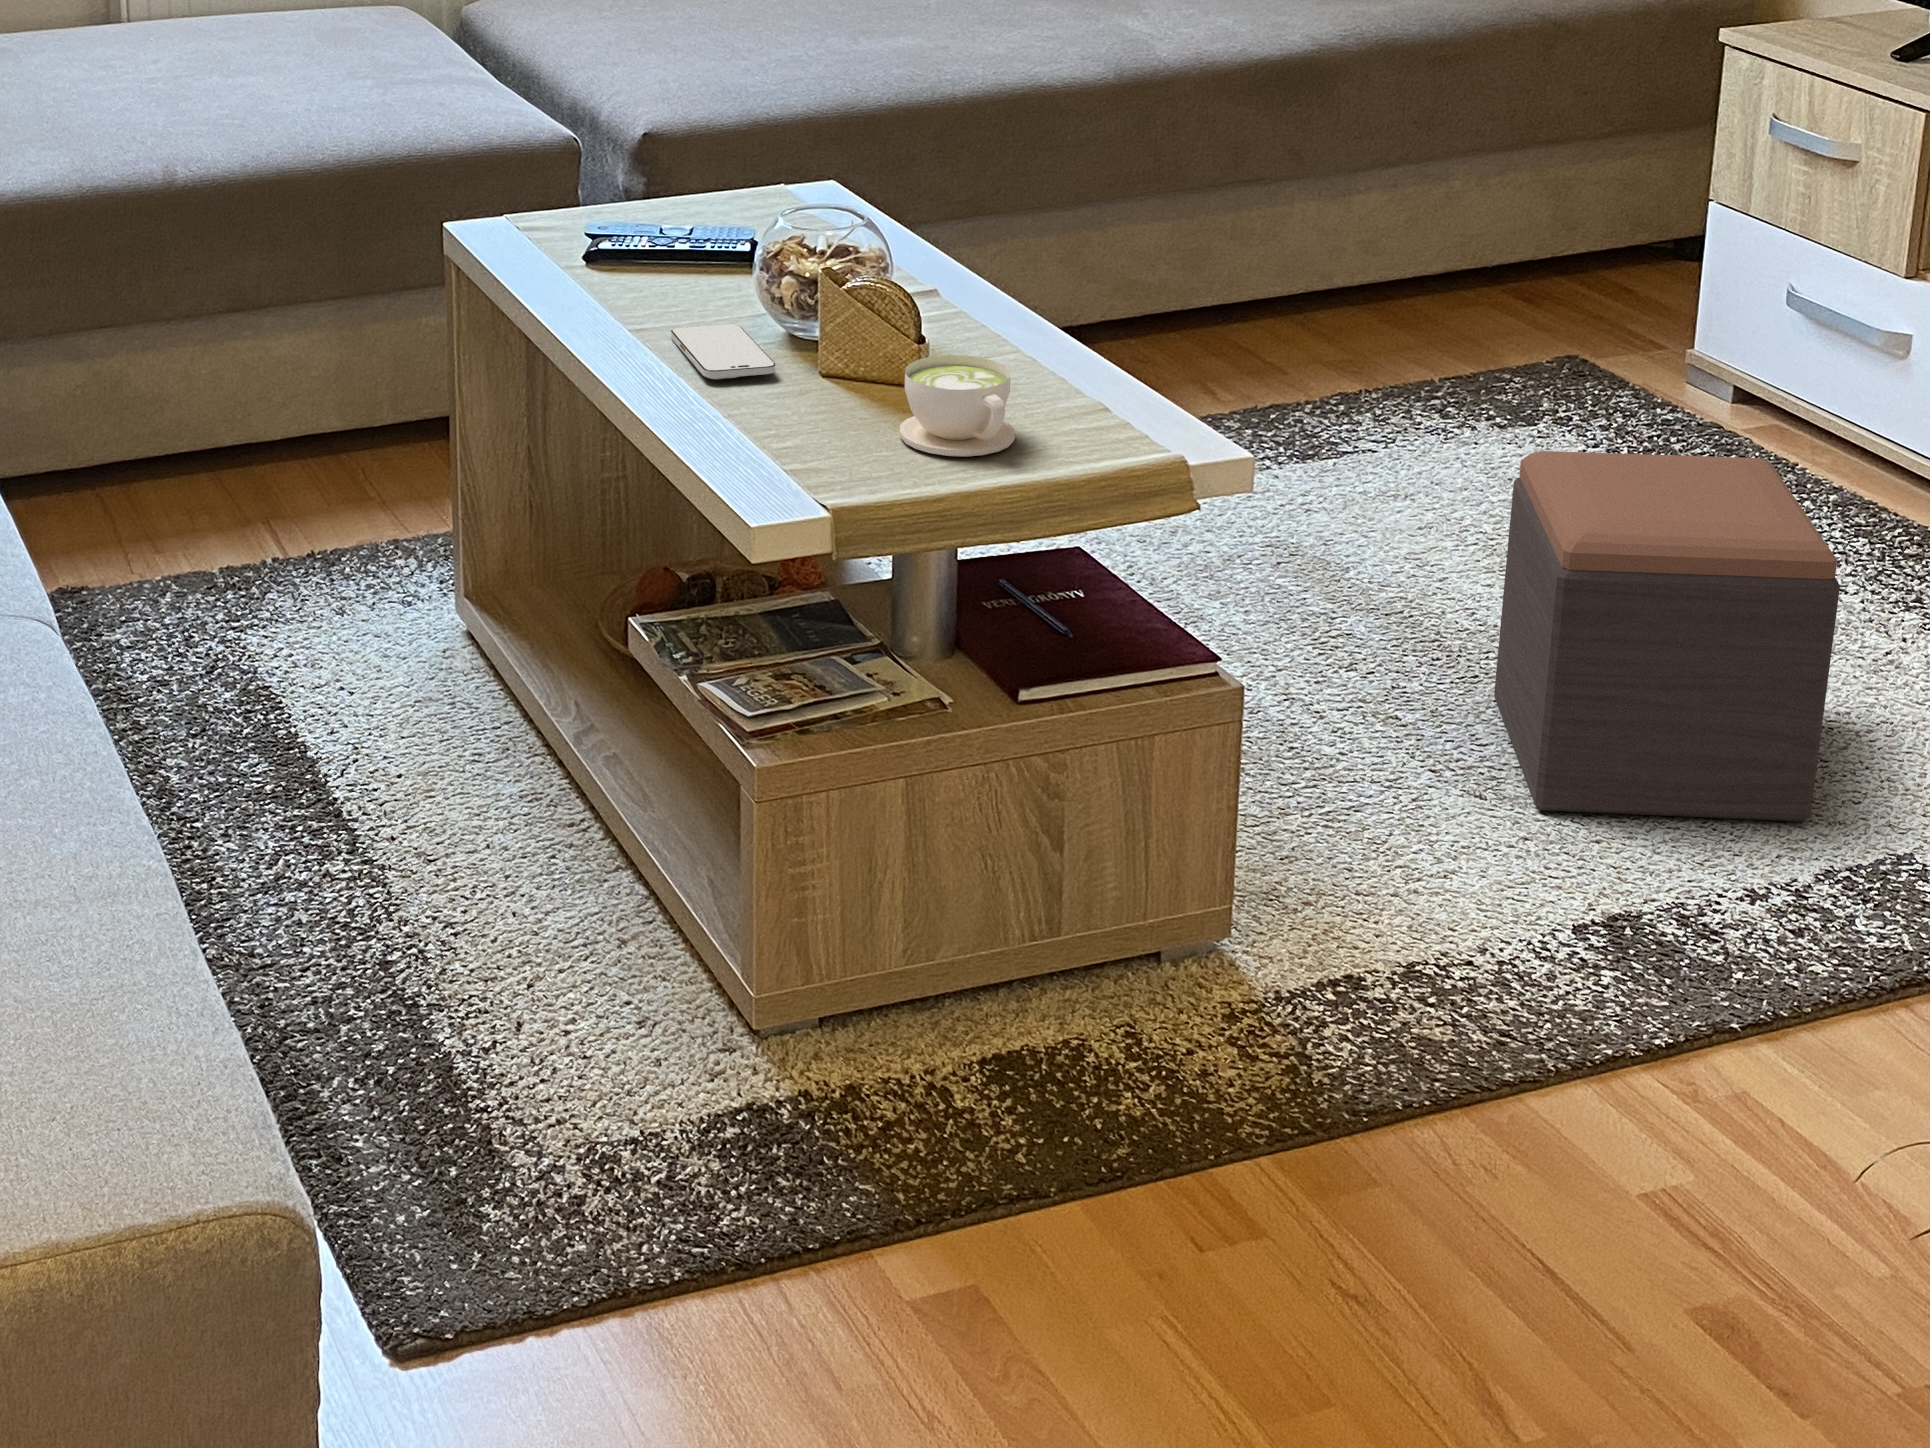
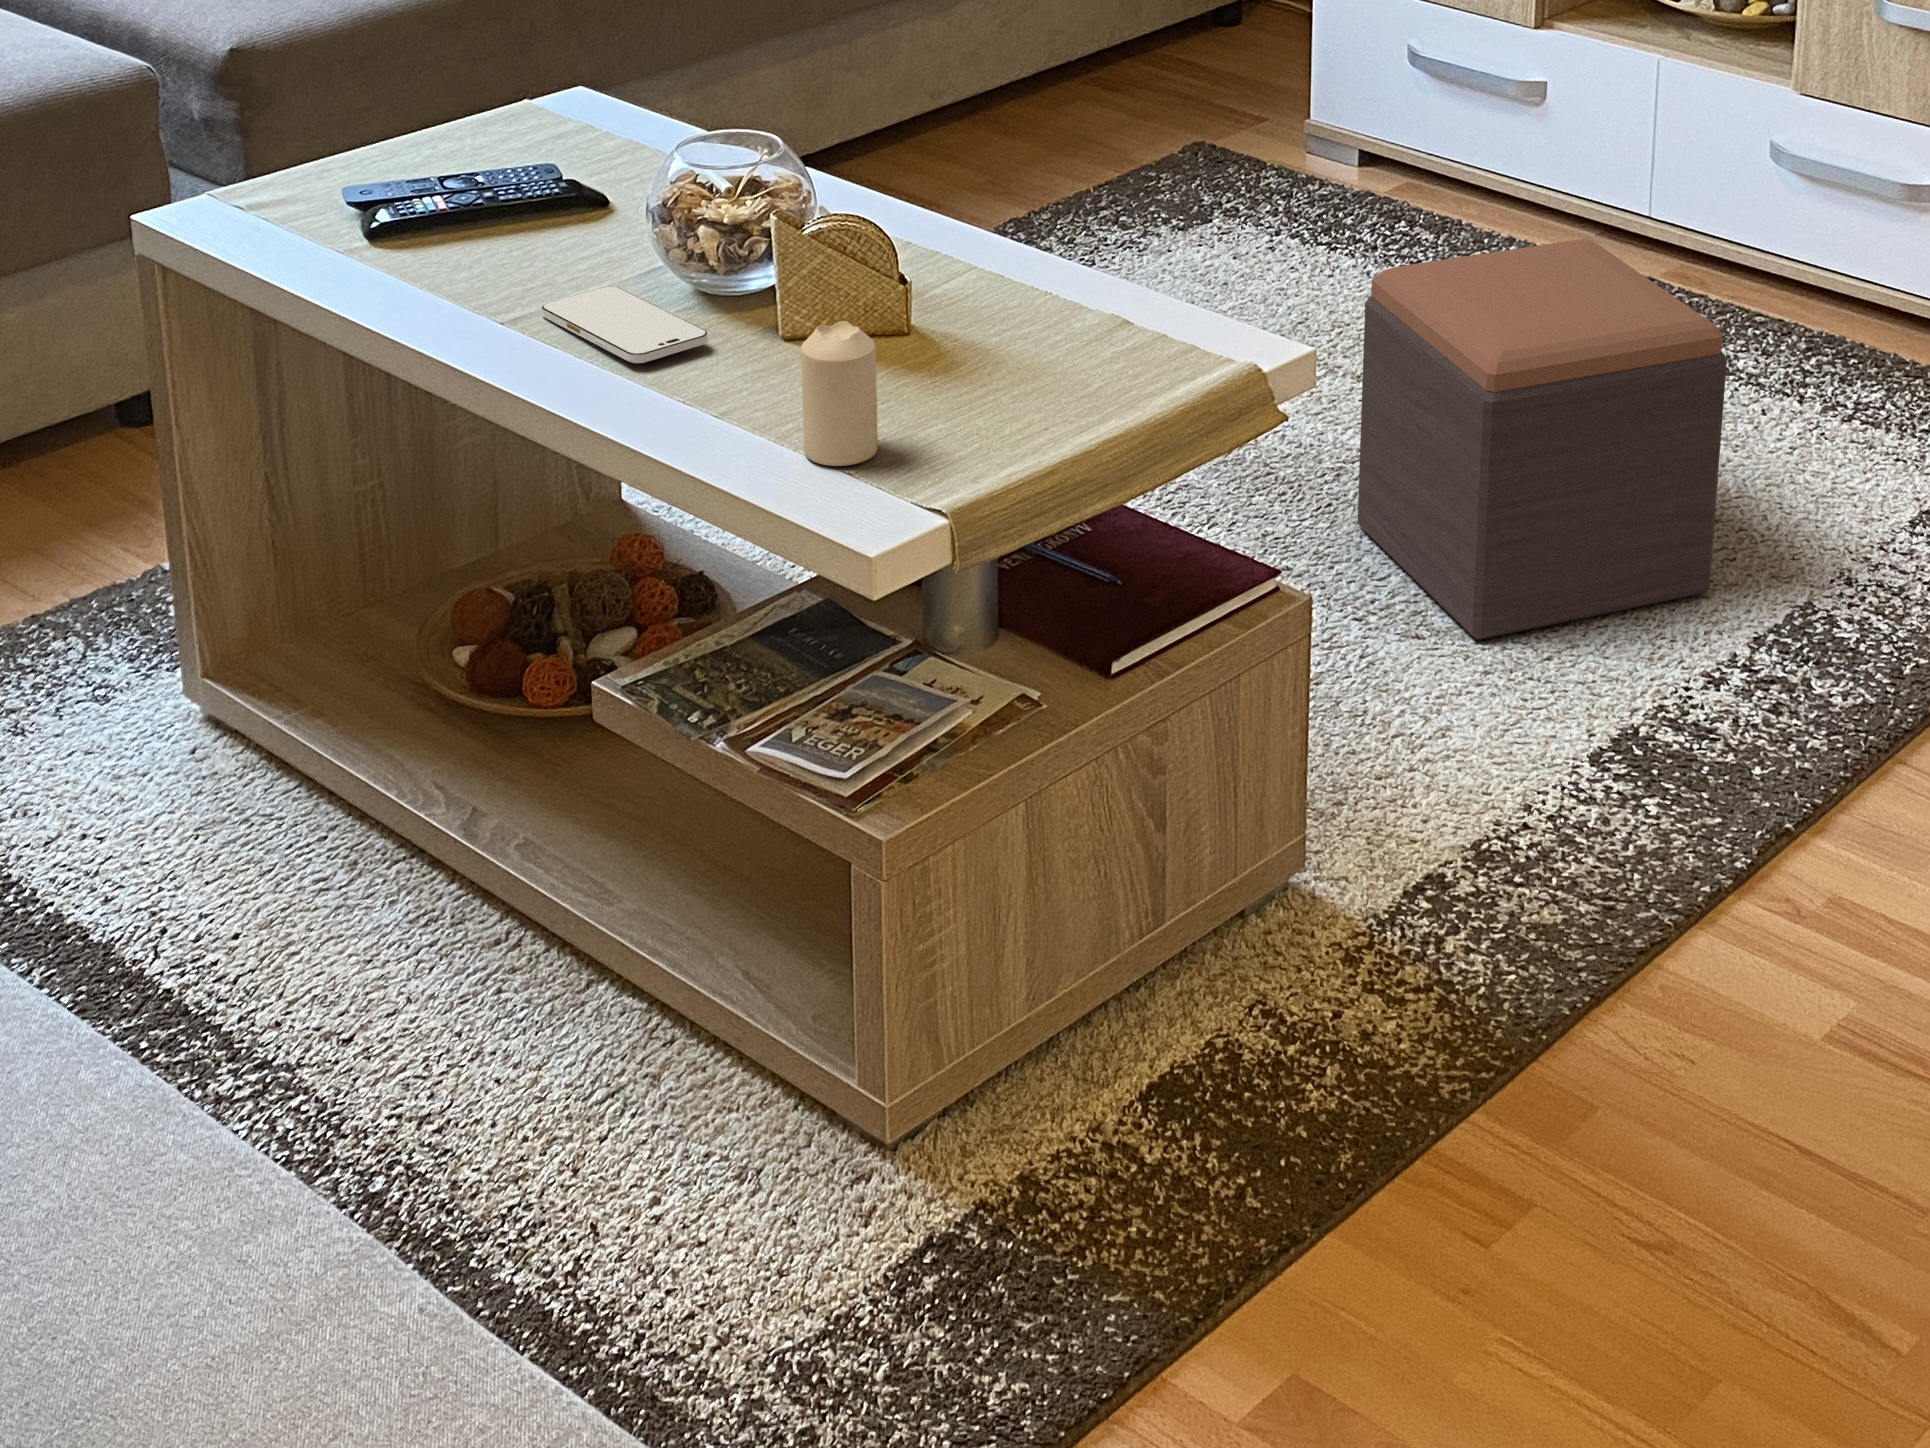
candle: none [782,354,845,472] -> present [801,321,878,466]
coffee cup: present [900,355,1015,457] -> none [904,287,1044,412]

